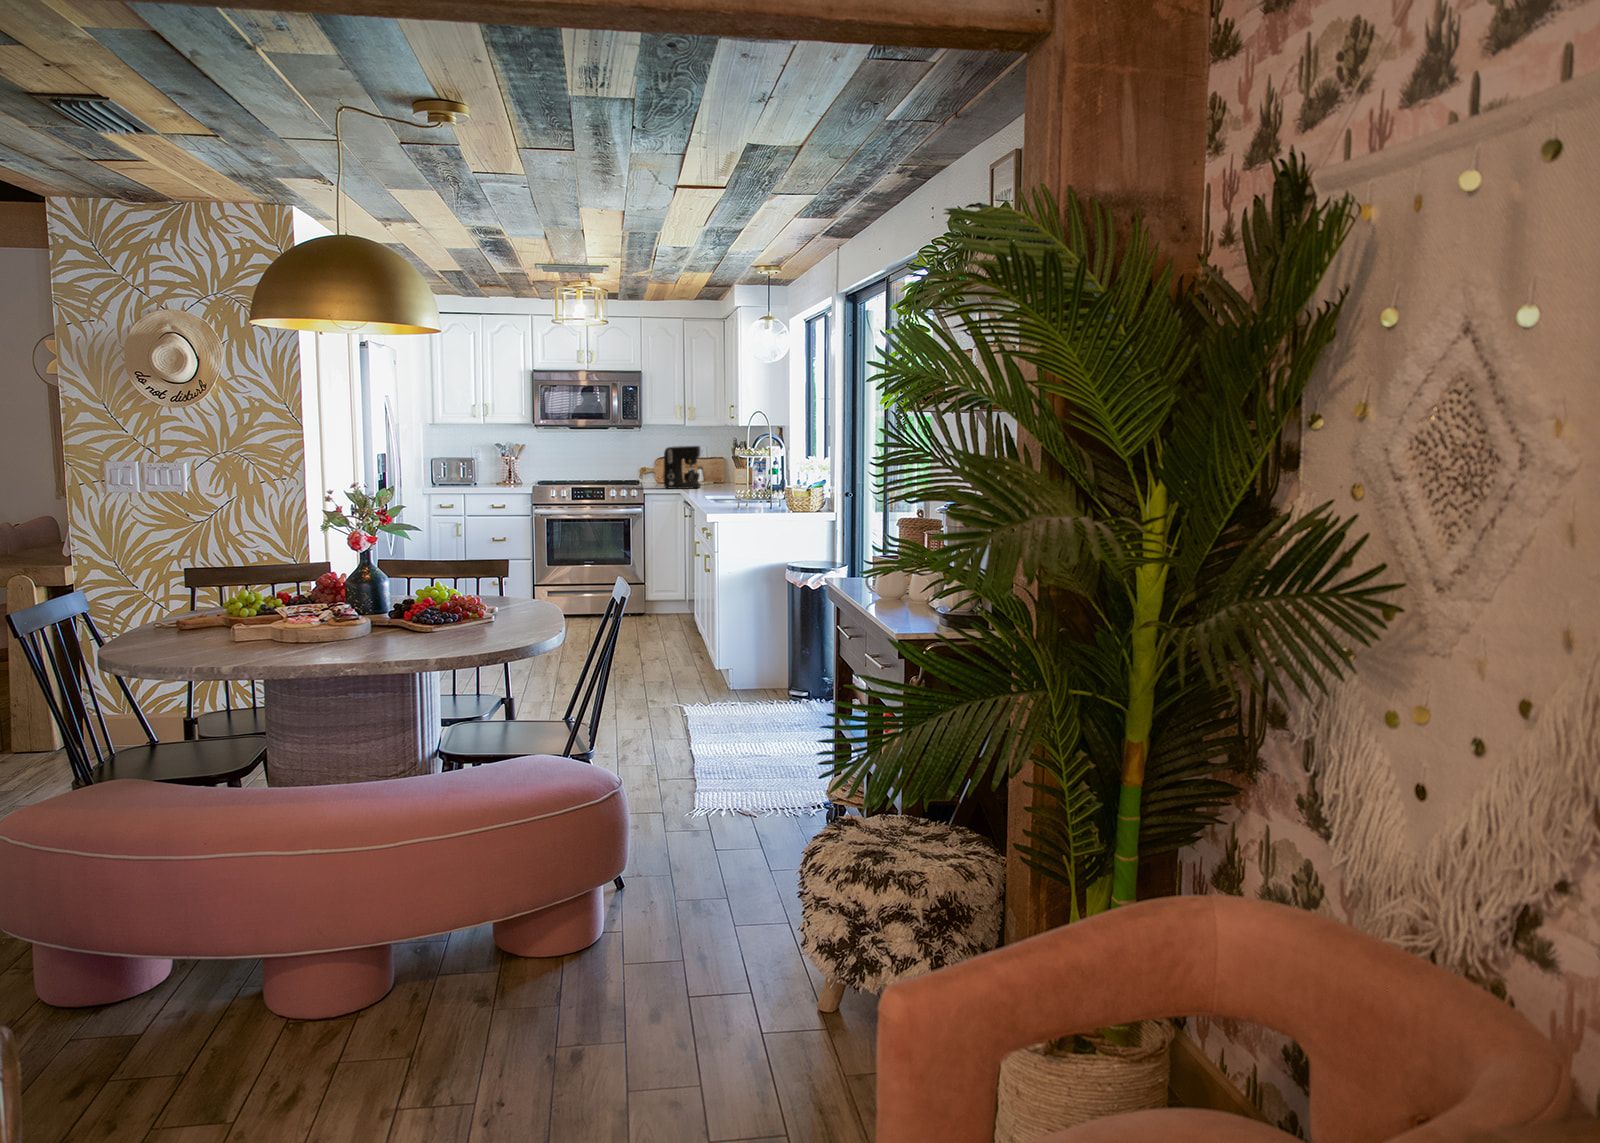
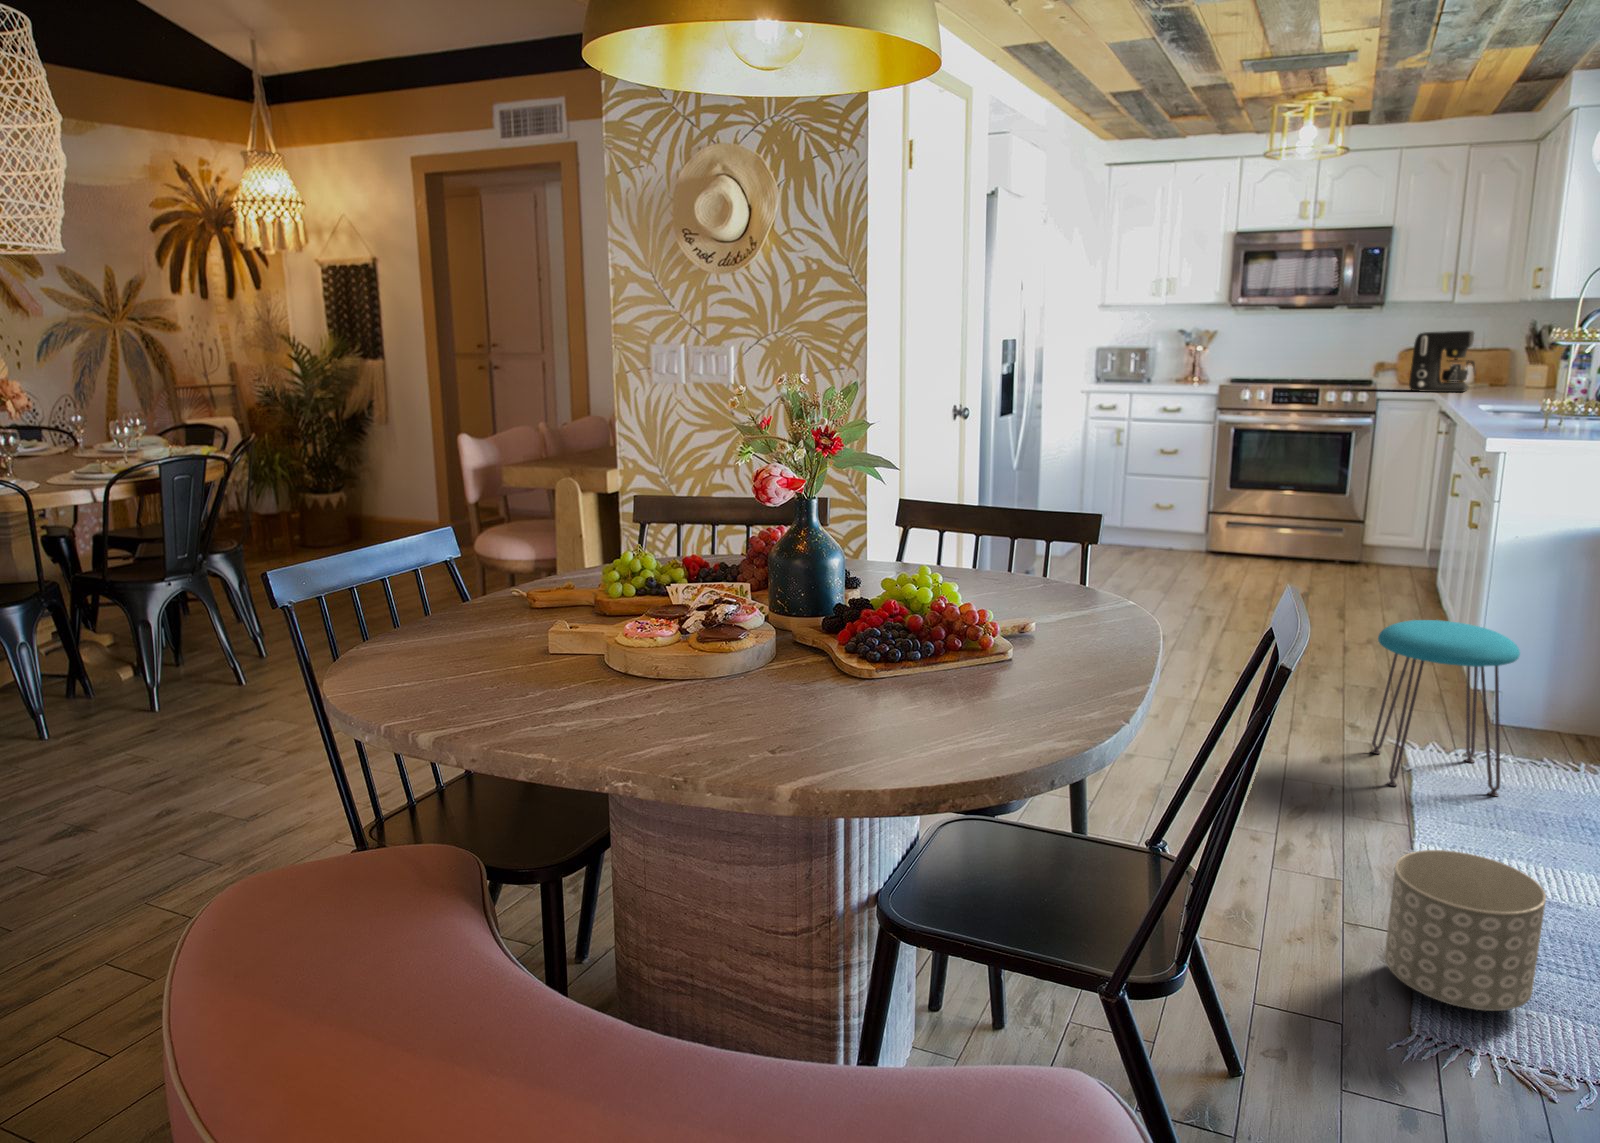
stool: none [660,623,734,724] -> present [1371,620,1520,796]
planter: none [679,722,746,795] -> present [1385,850,1546,1011]

